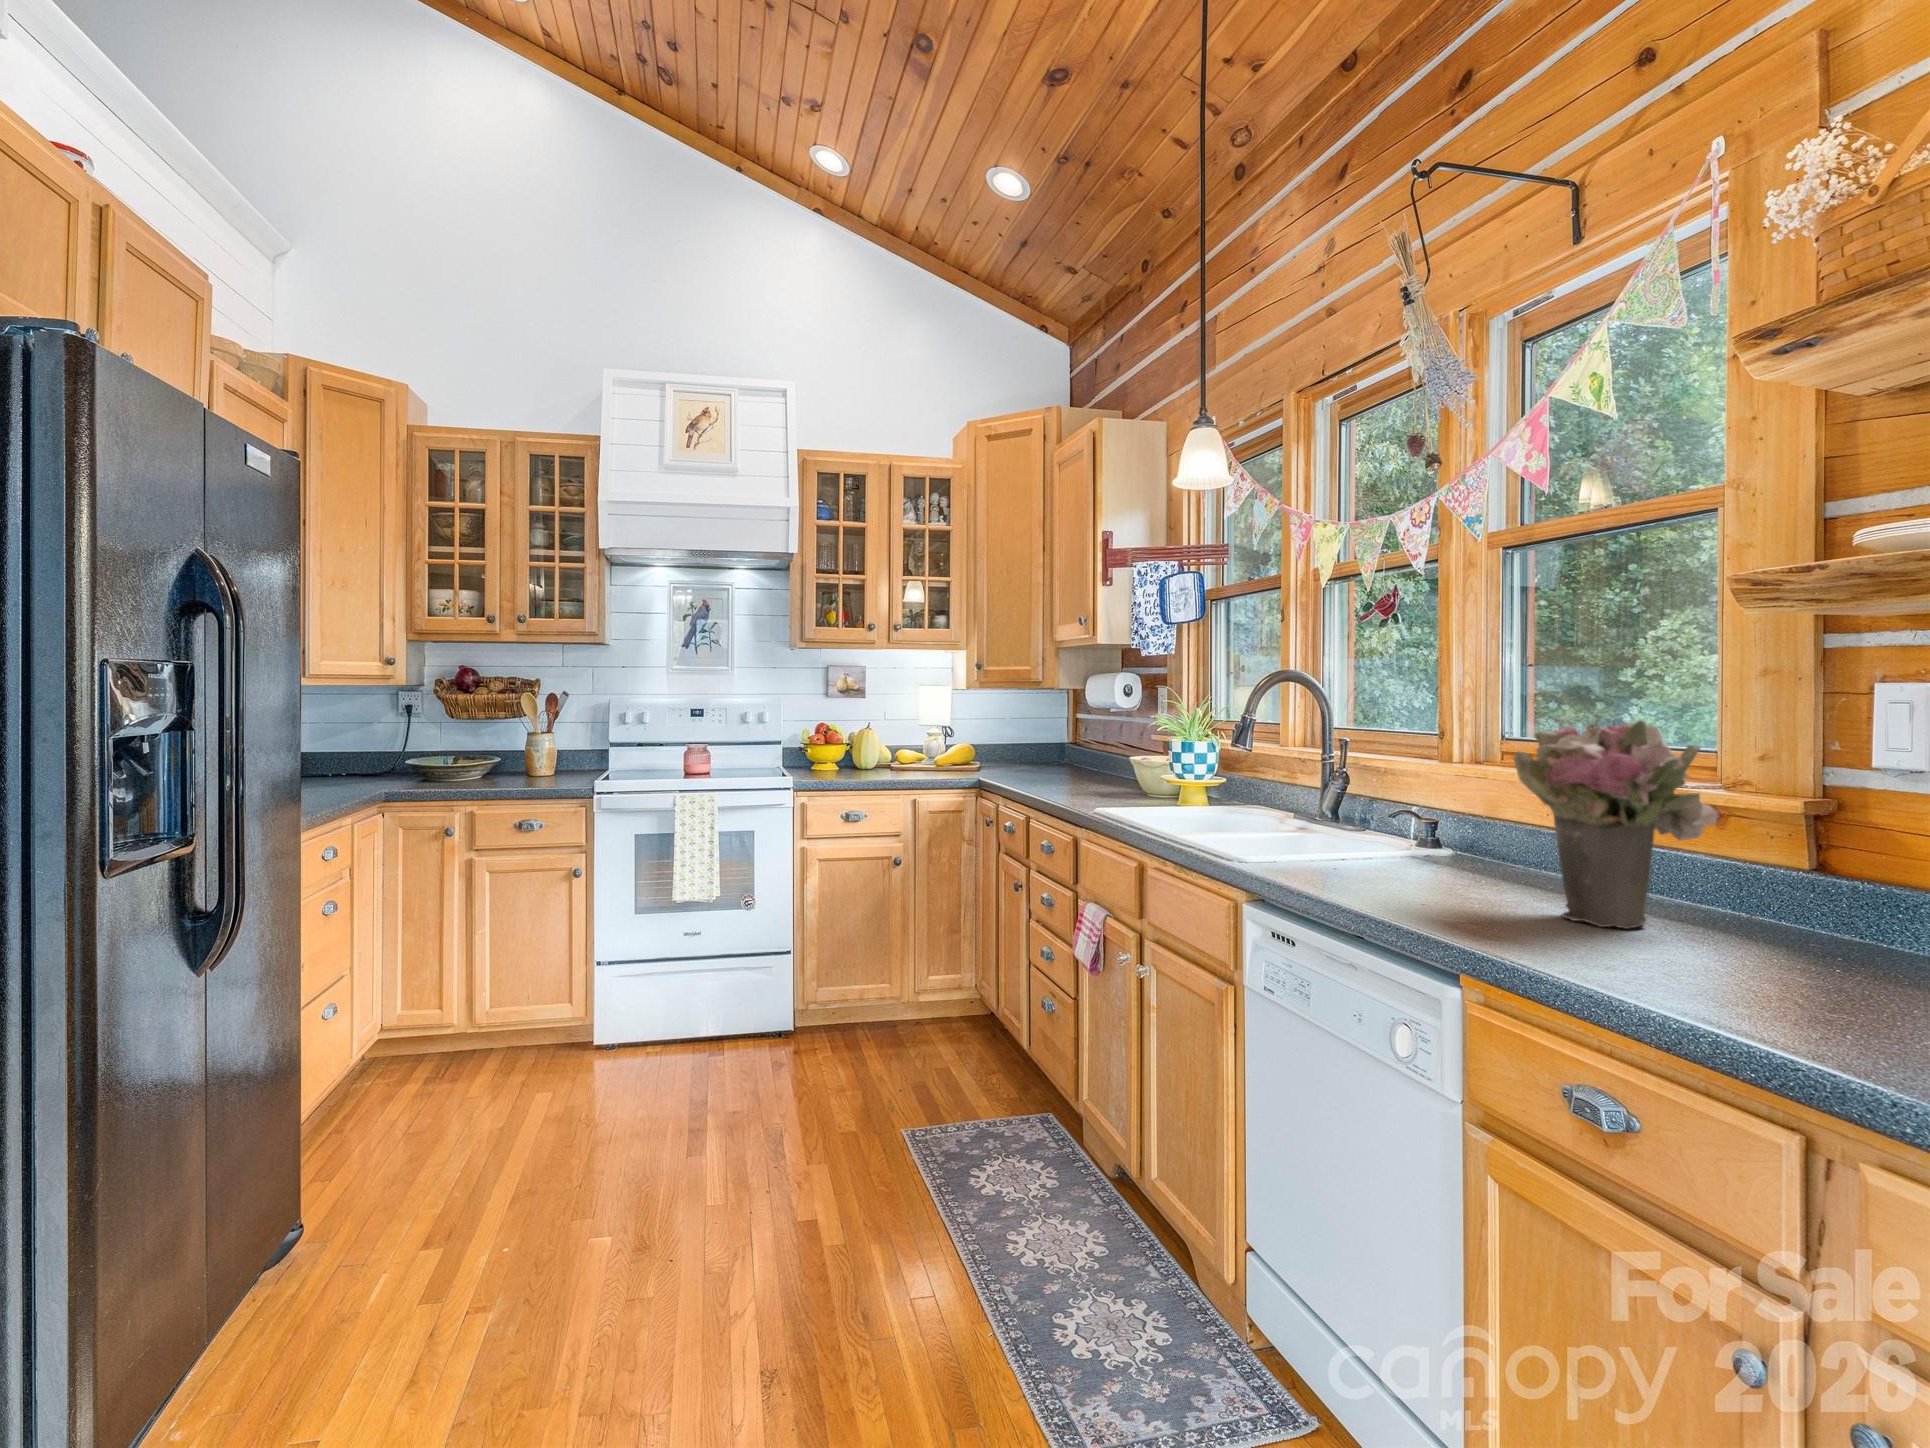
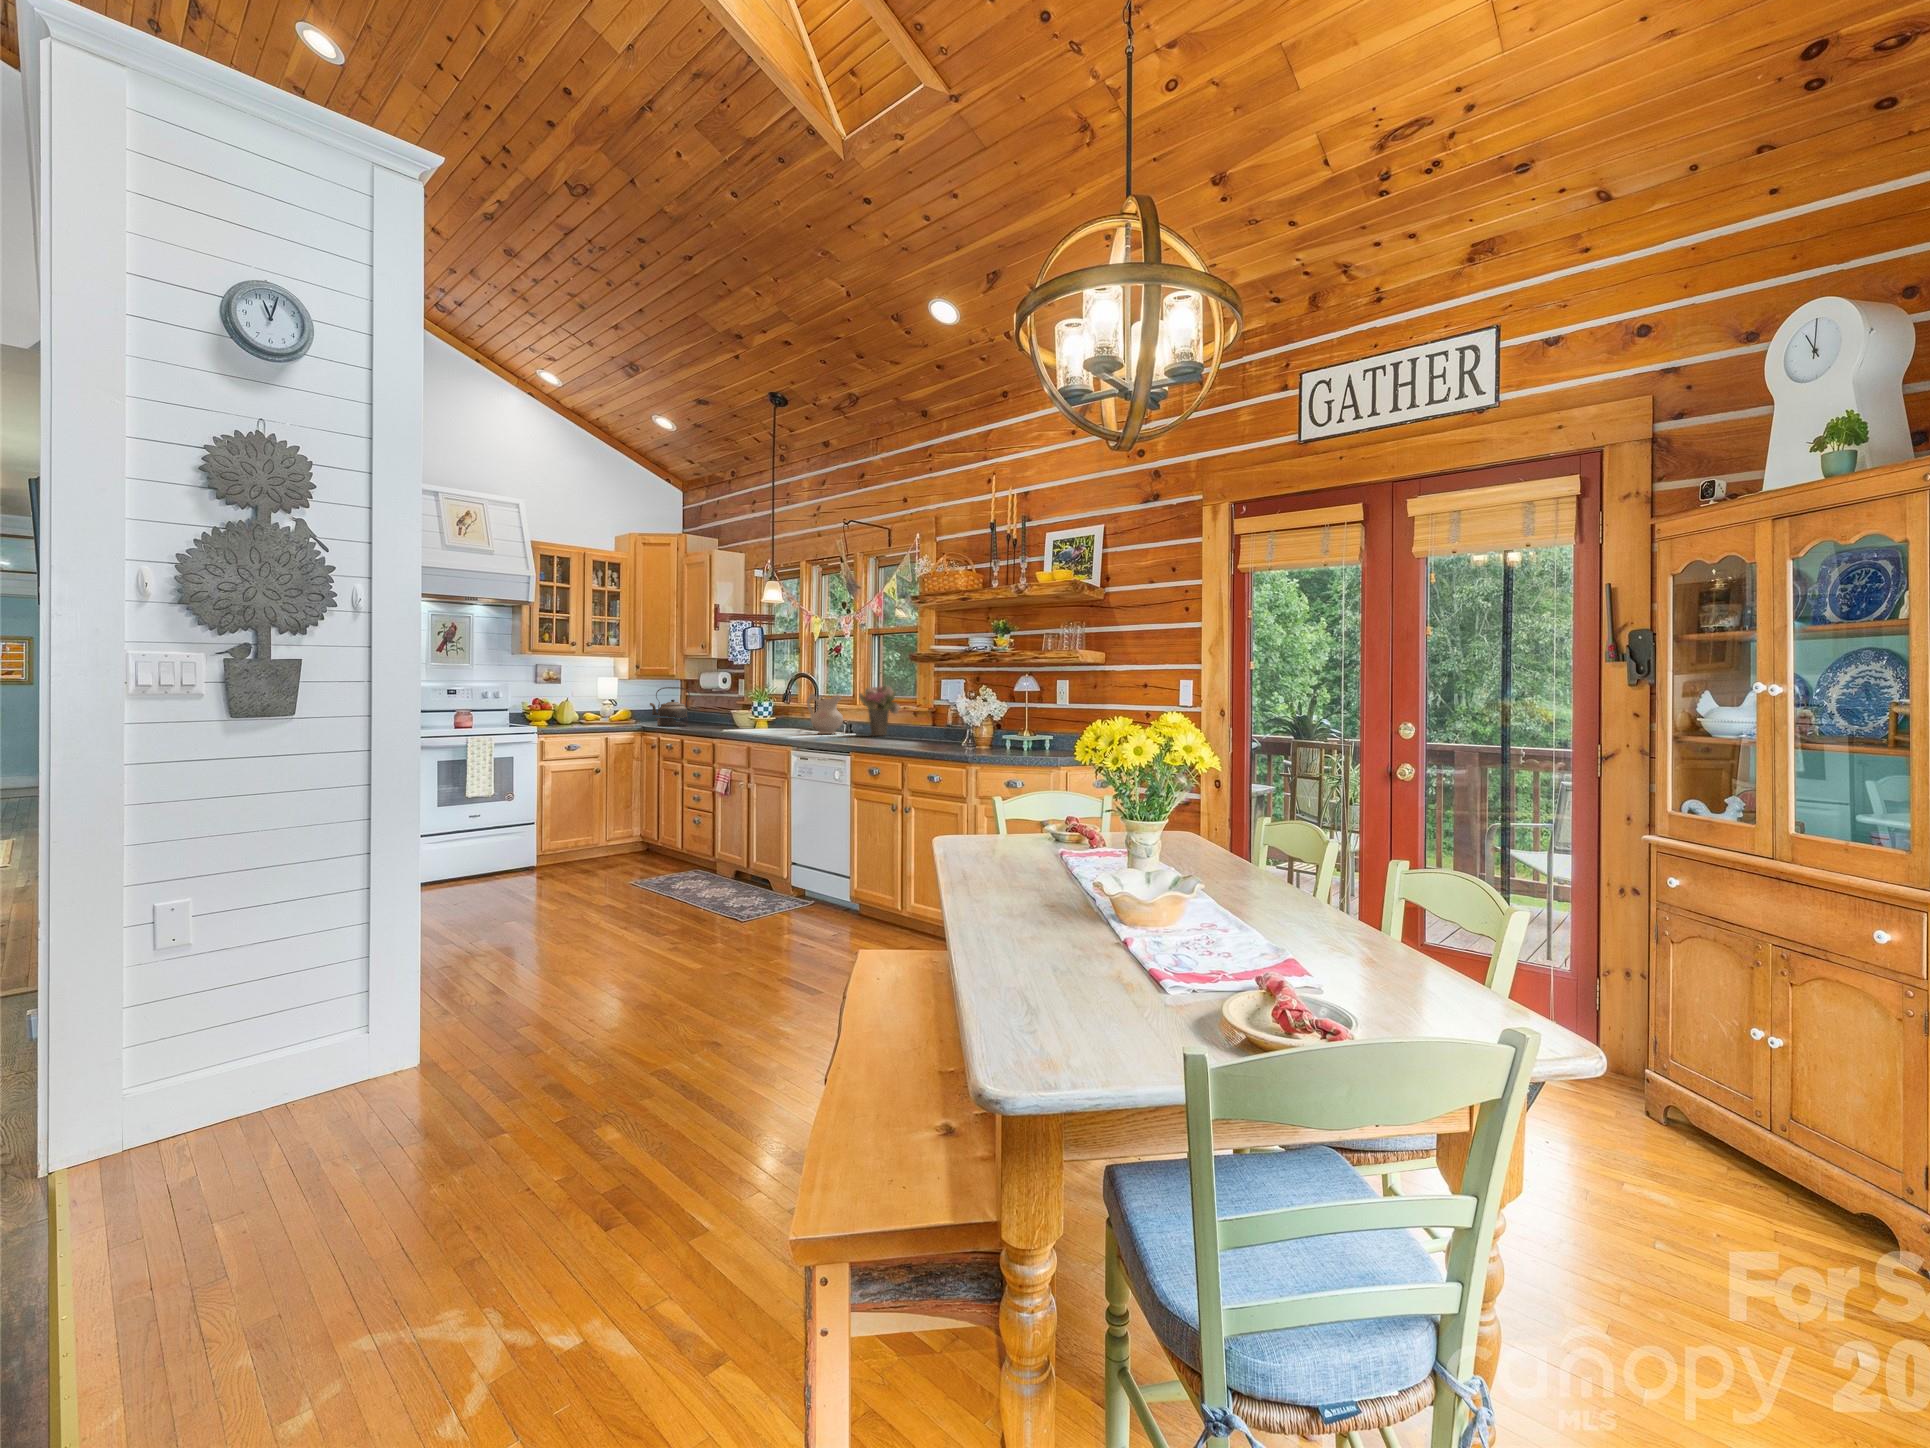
kettle: none [998,701,1068,776] -> present [650,687,690,726]
ceramic pitcher: none [1302,738,1431,878] -> present [807,694,843,734]

